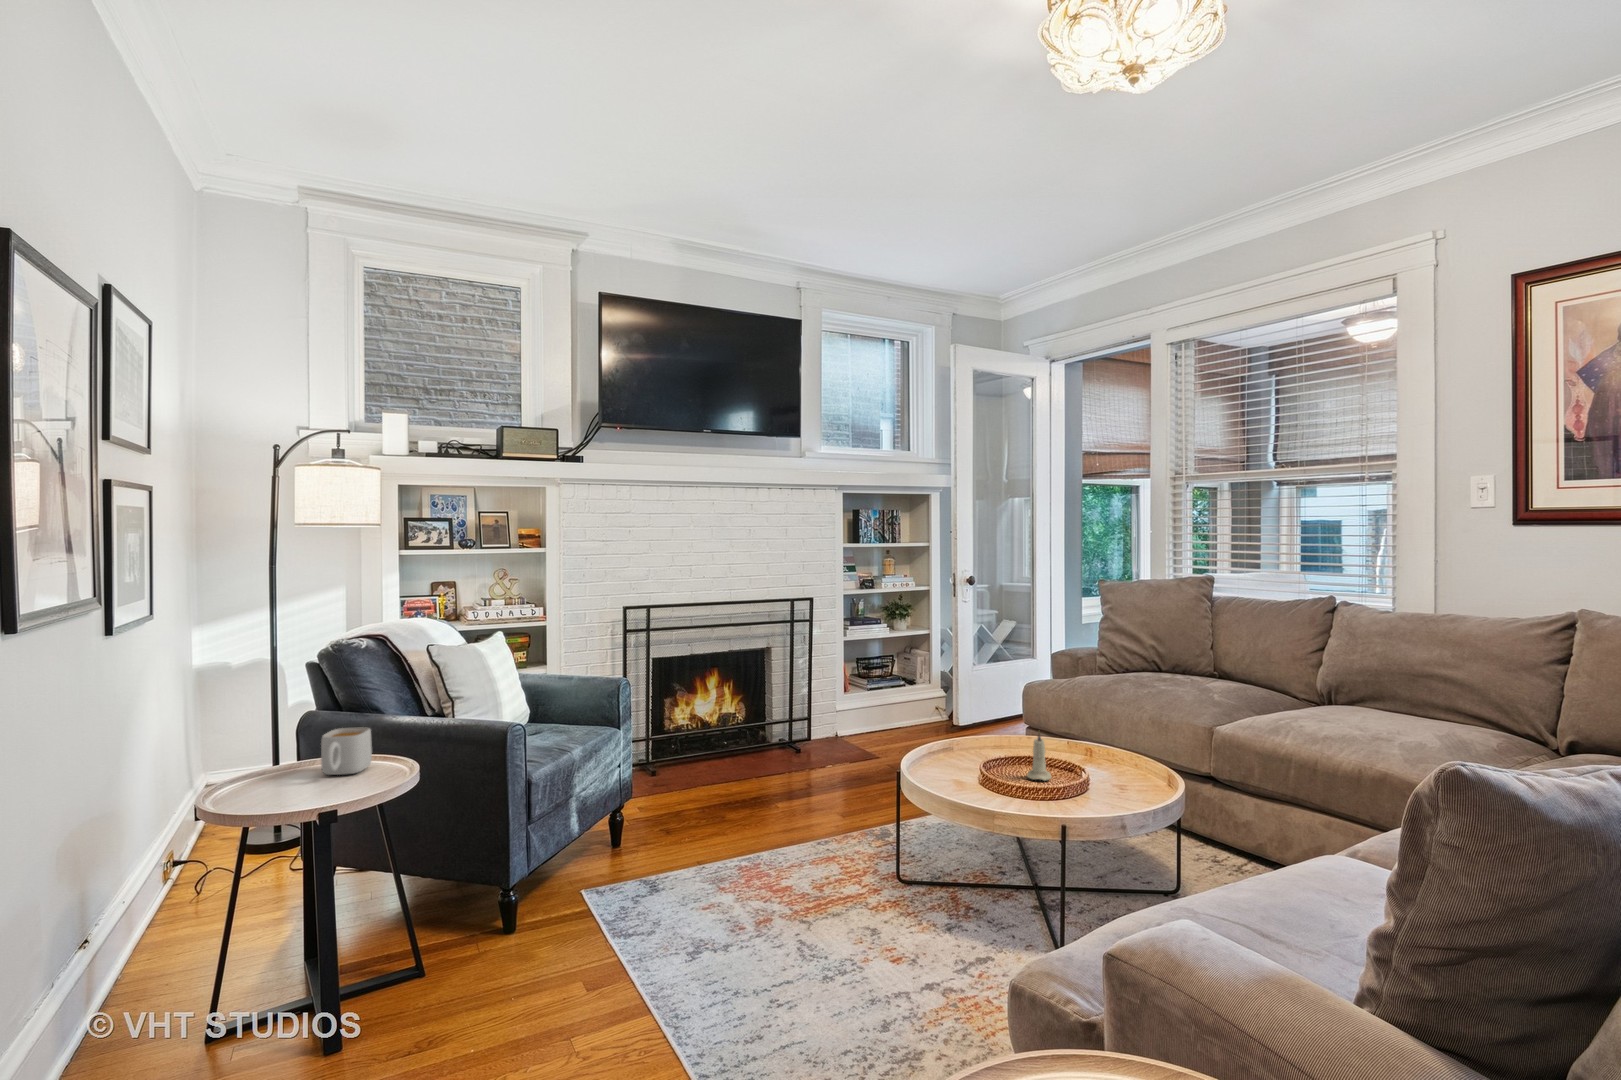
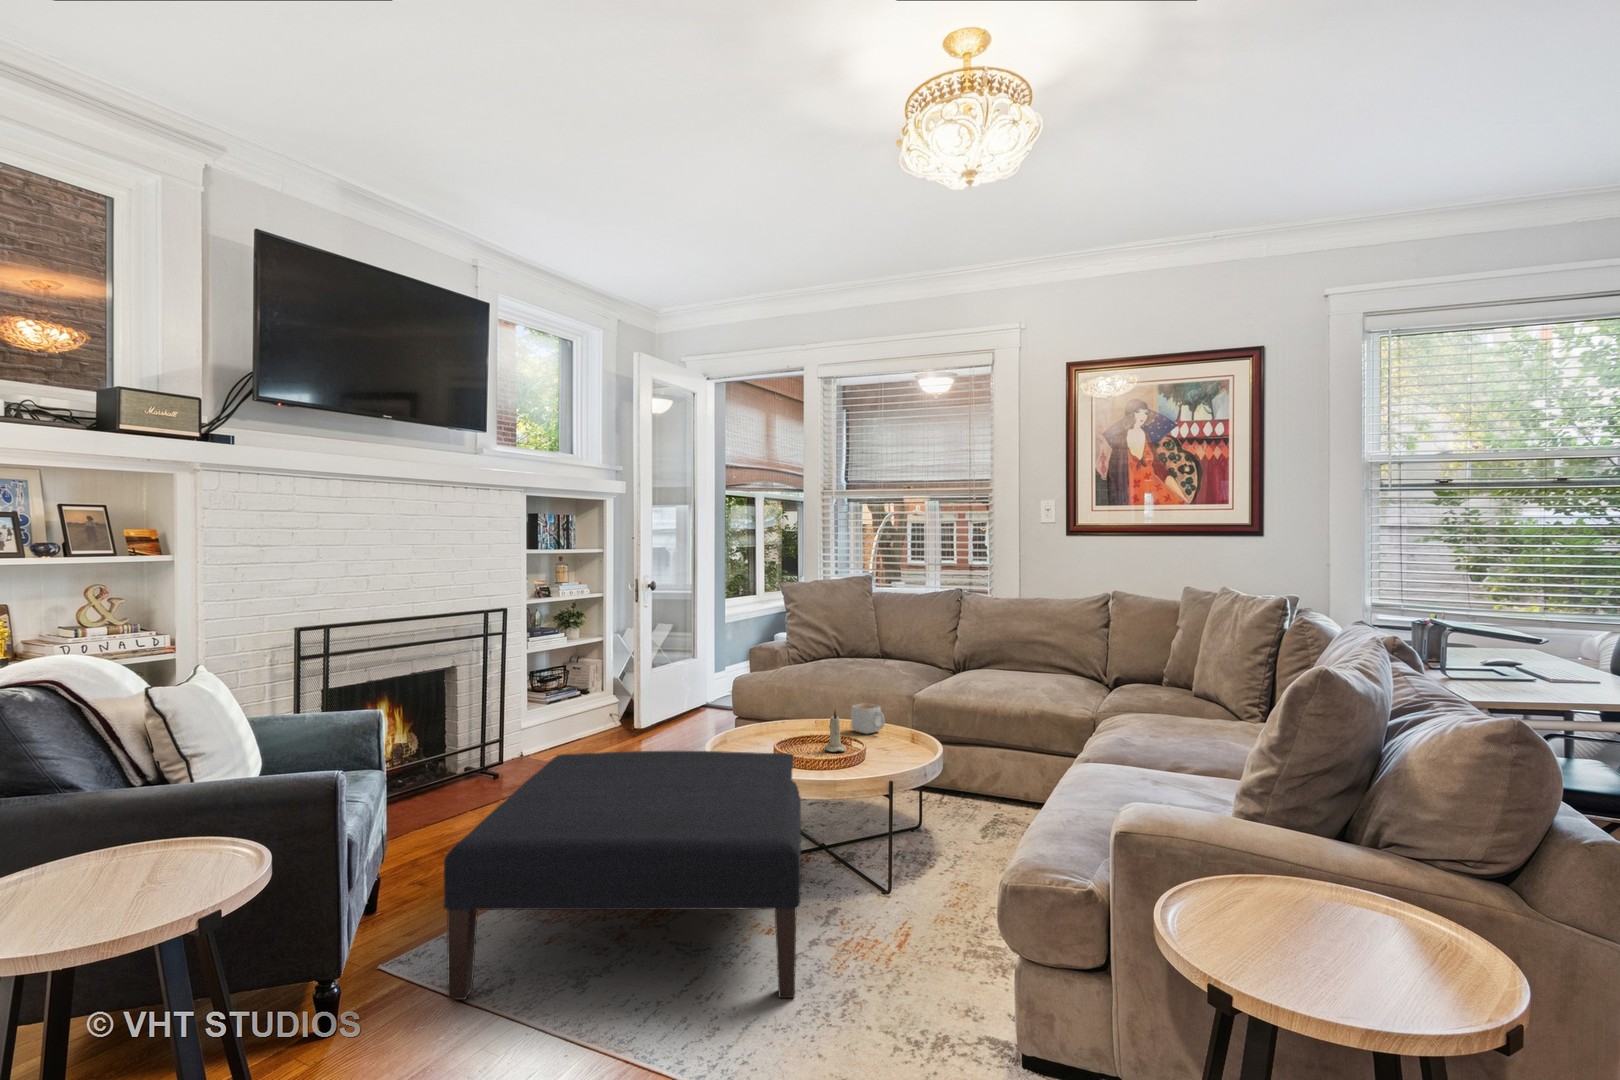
mug: present [321,727,372,775] -> present [851,703,885,734]
ottoman: none [591,740,996,1034] -> present [444,751,801,1000]

